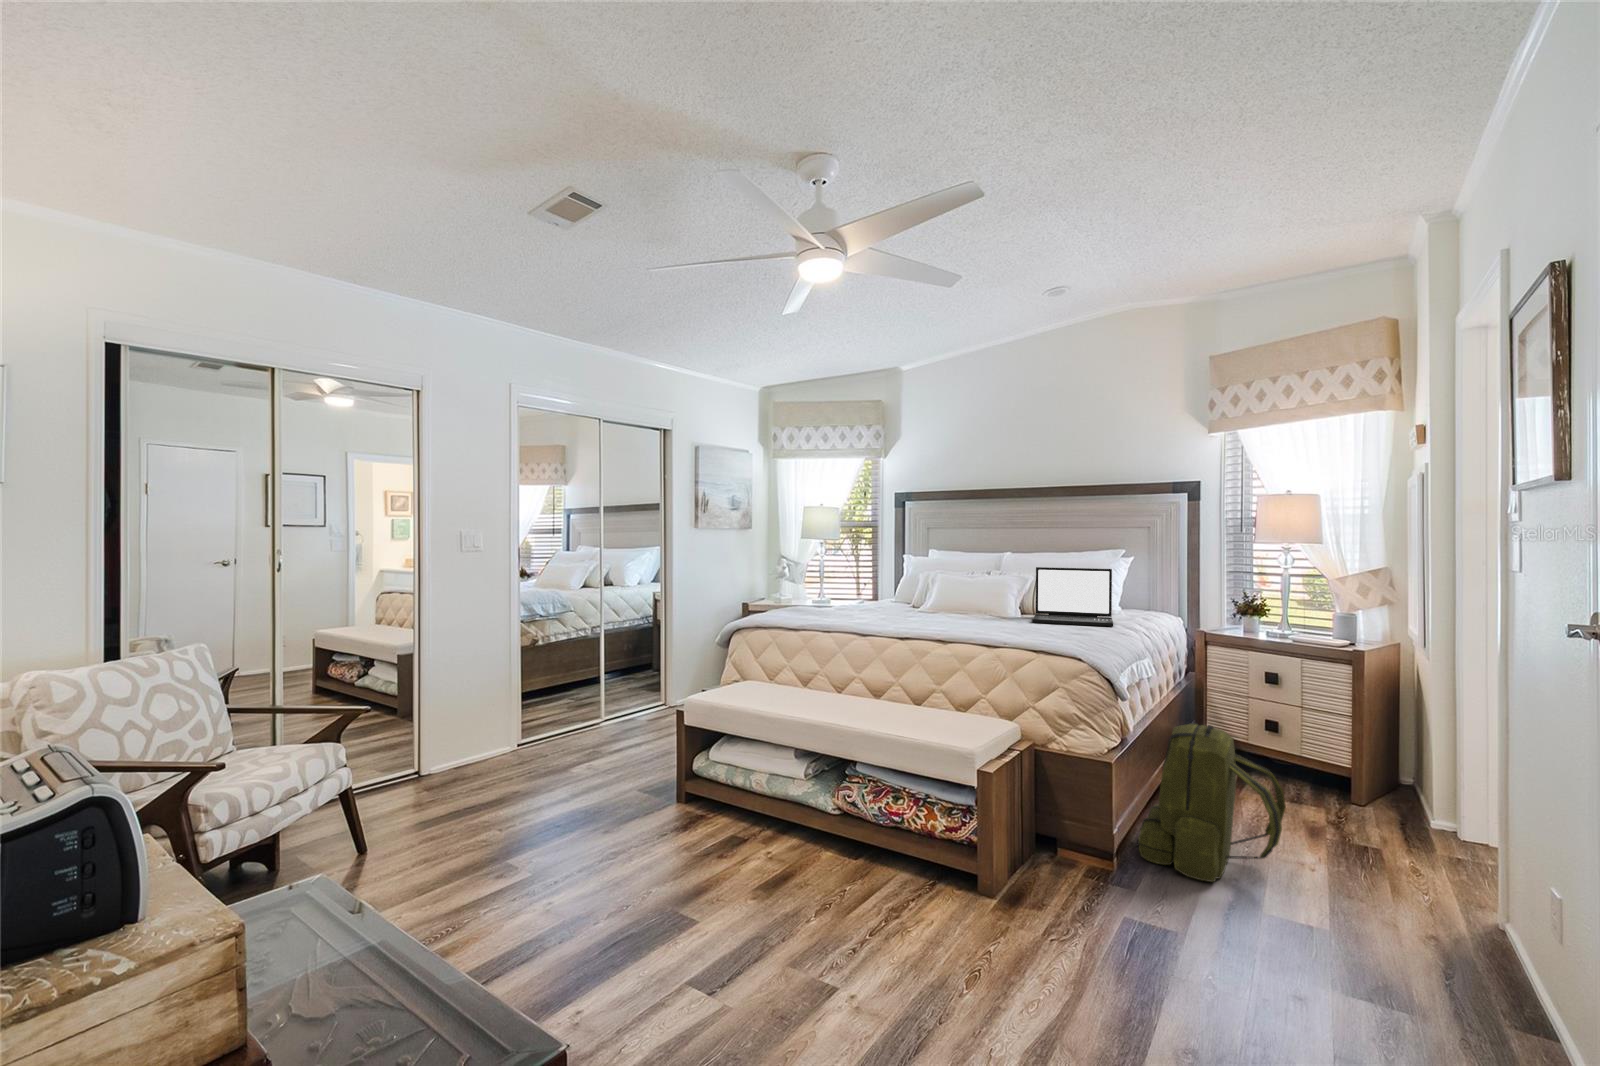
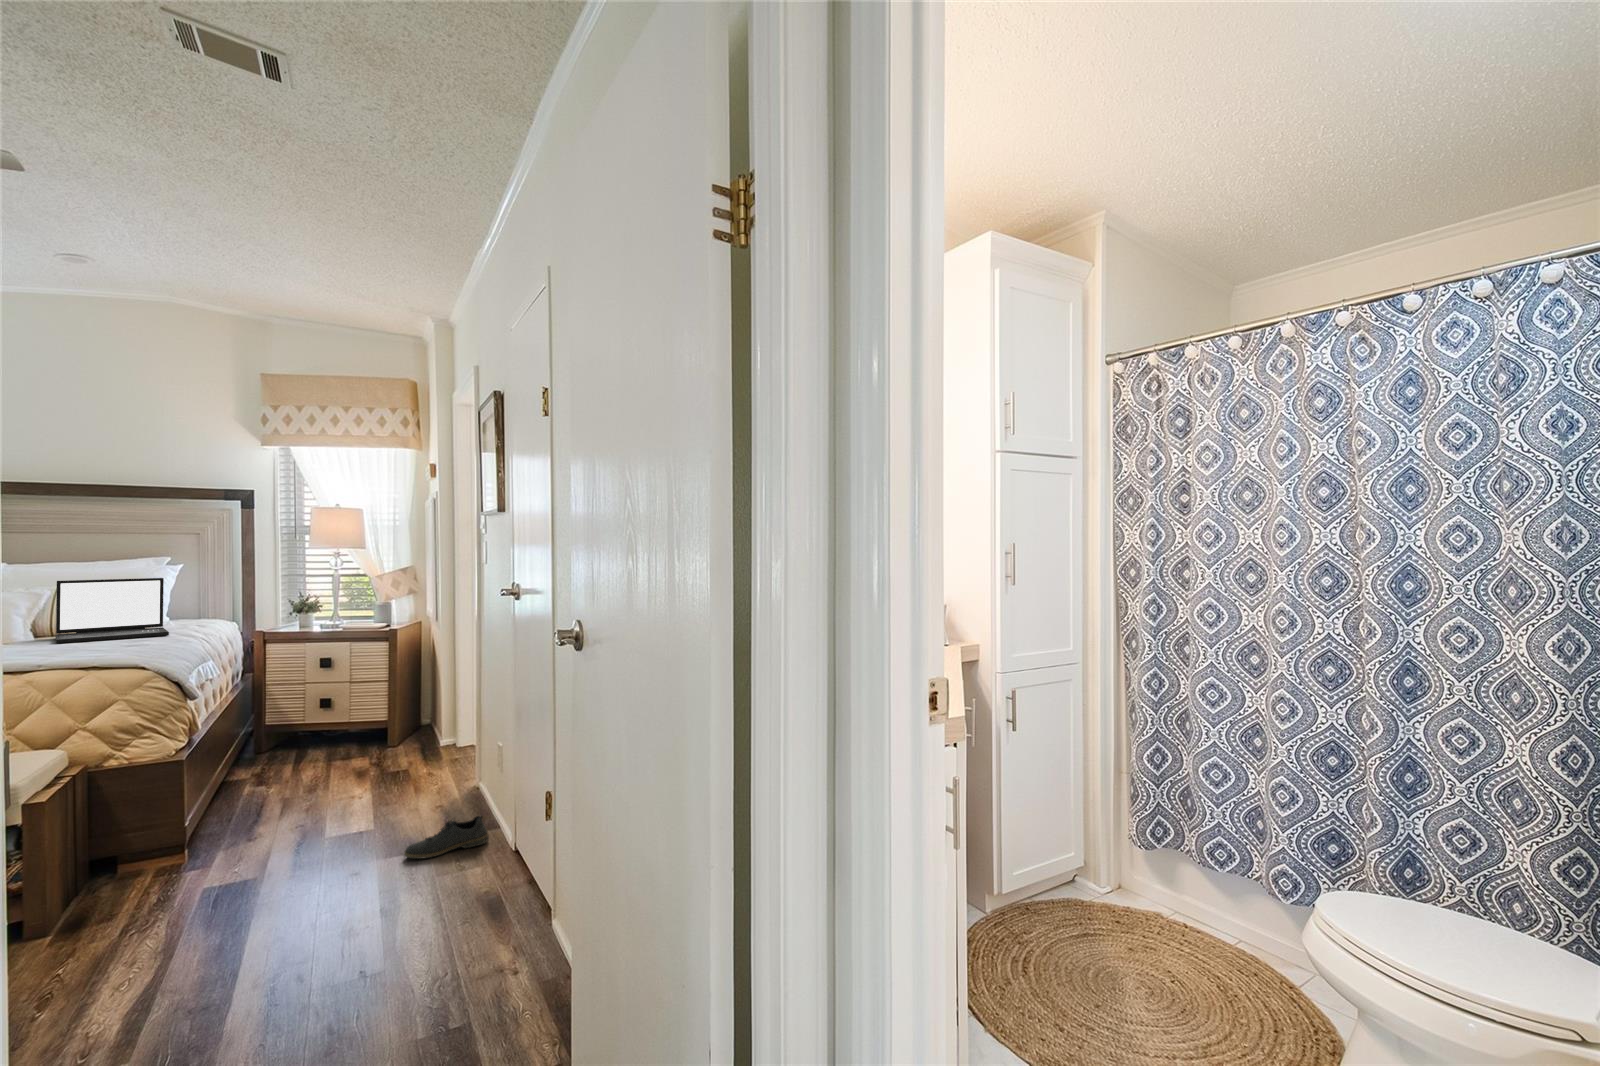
backpack: present [1137,723,1286,882] -> none [207,705,345,842]
shoe: none [1362,975,1522,1047] -> present [404,816,489,859]

